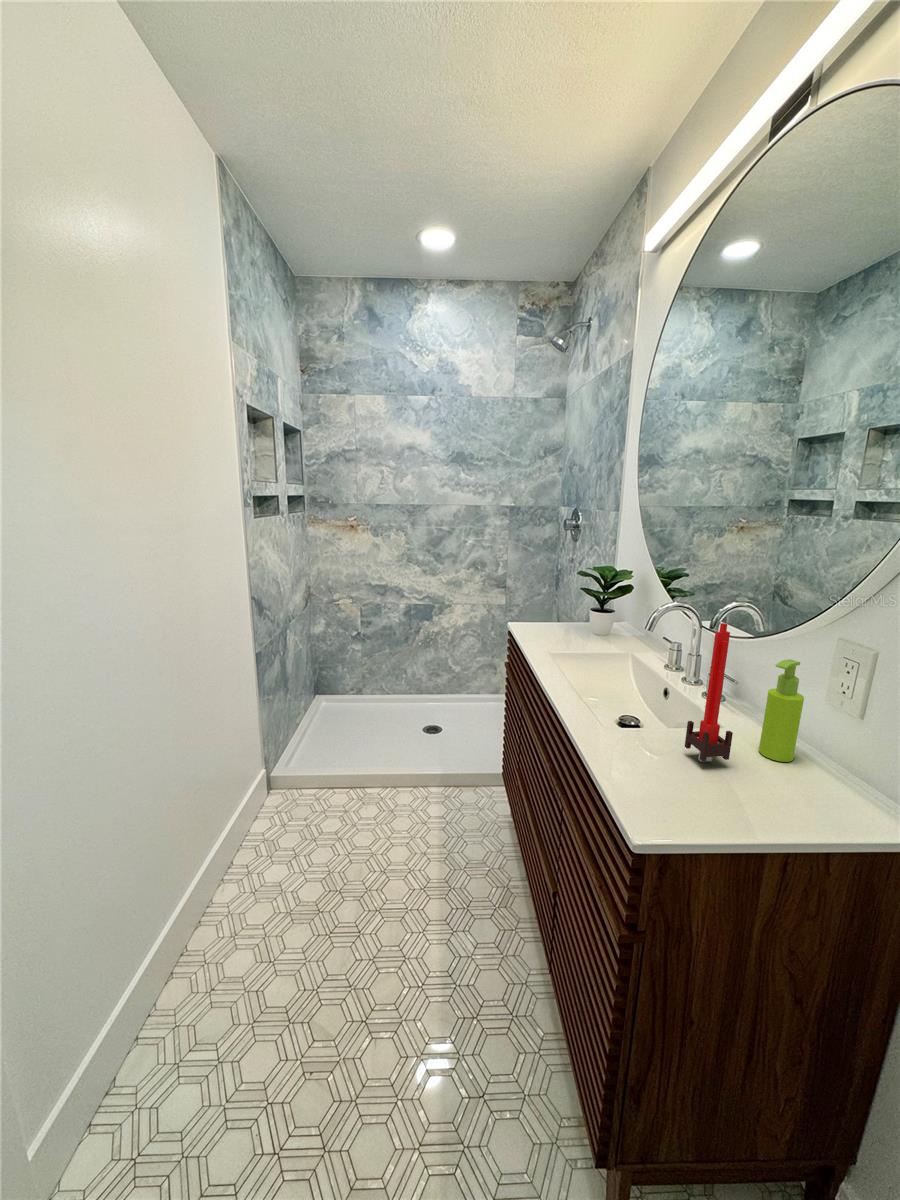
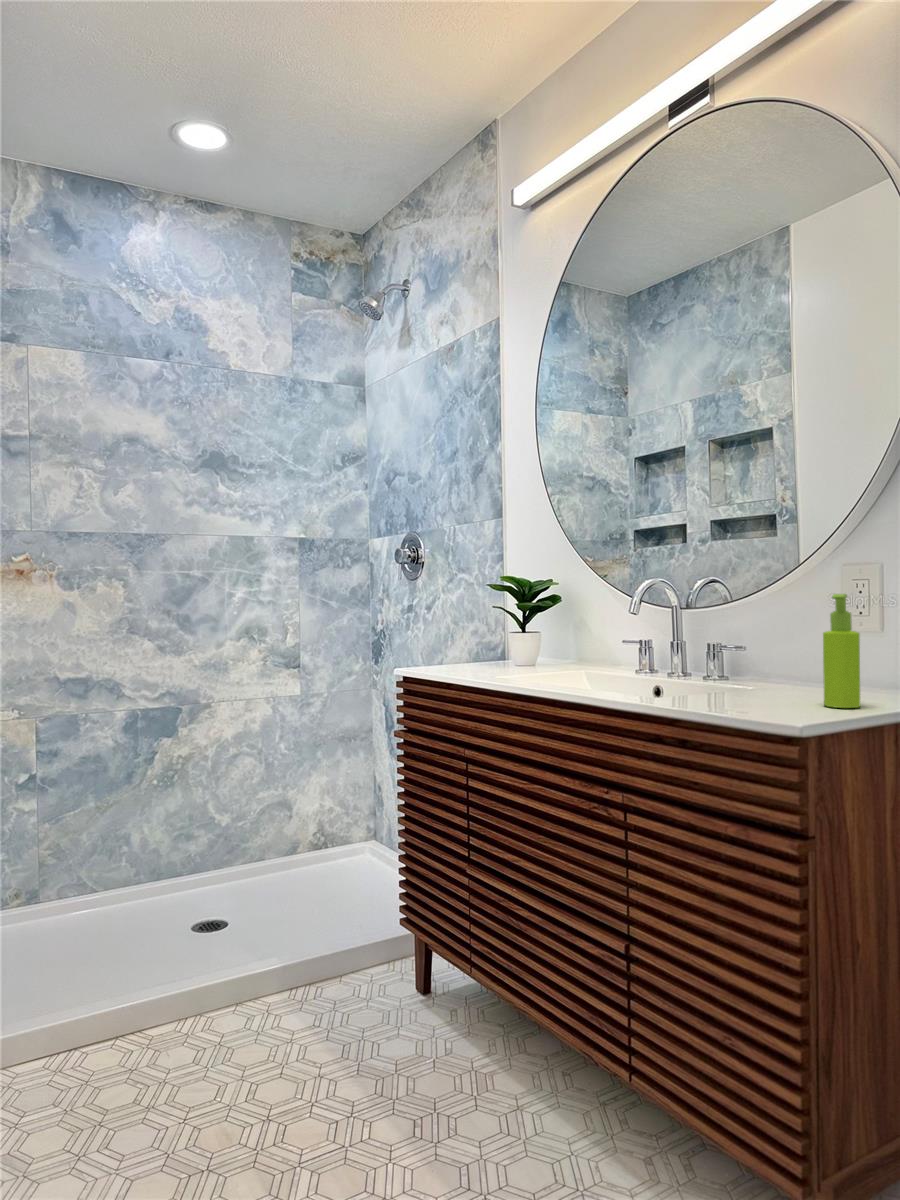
candle: present [685,623,733,762] -> none [770,547,820,716]

